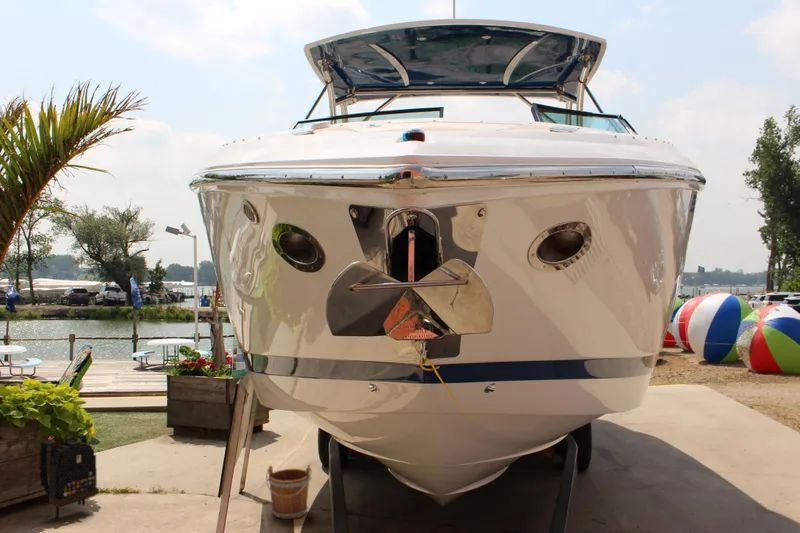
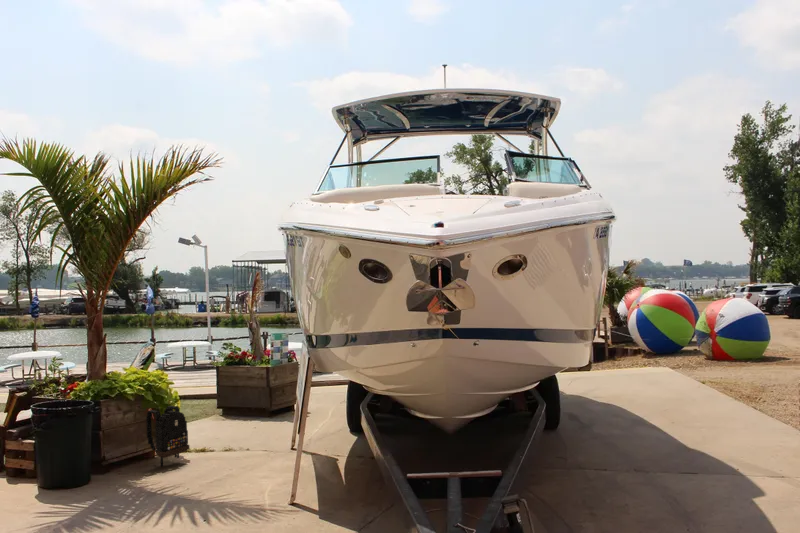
bucket: present [266,465,312,519] -> none [311,426,345,465]

